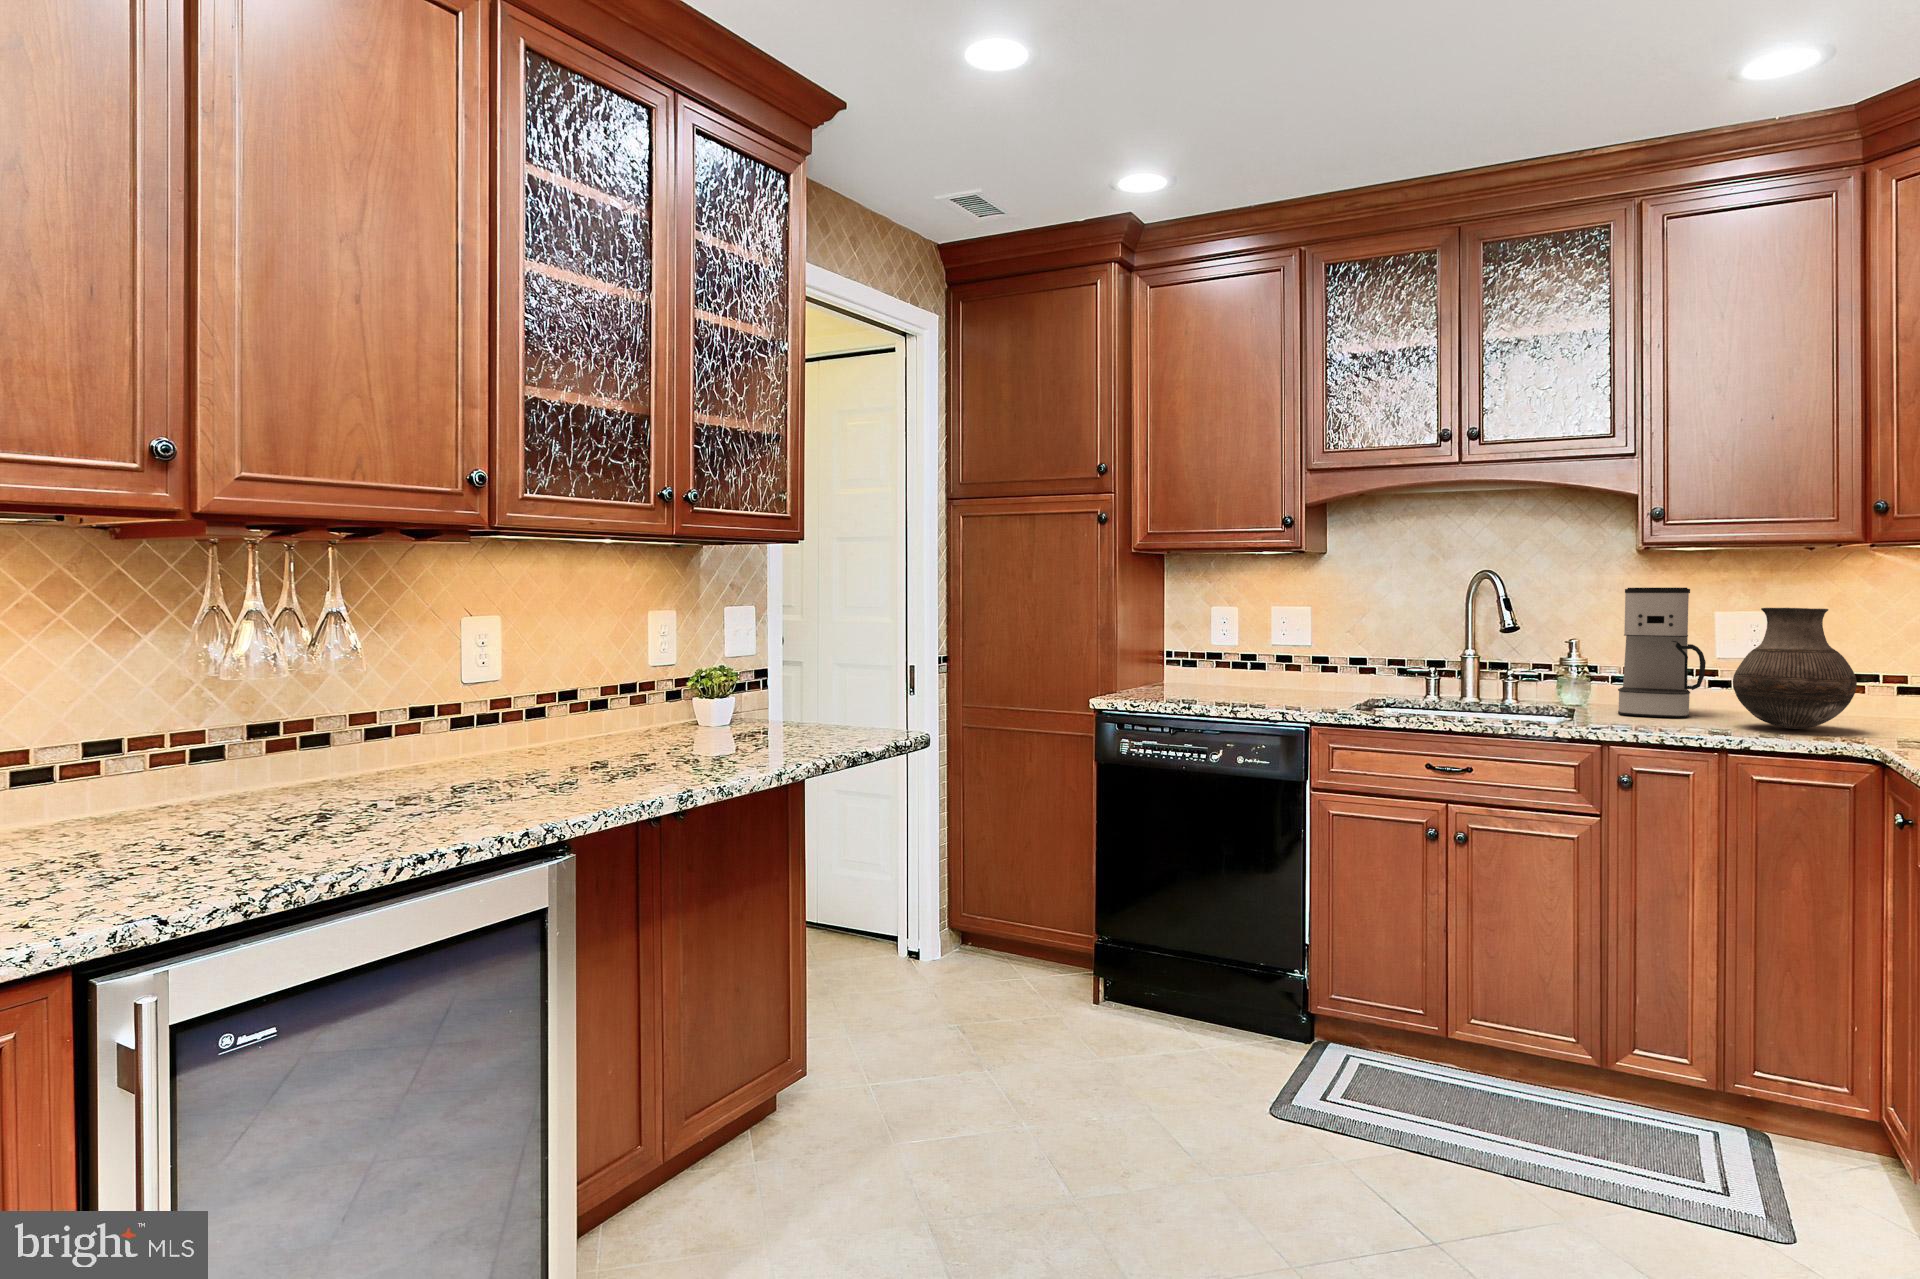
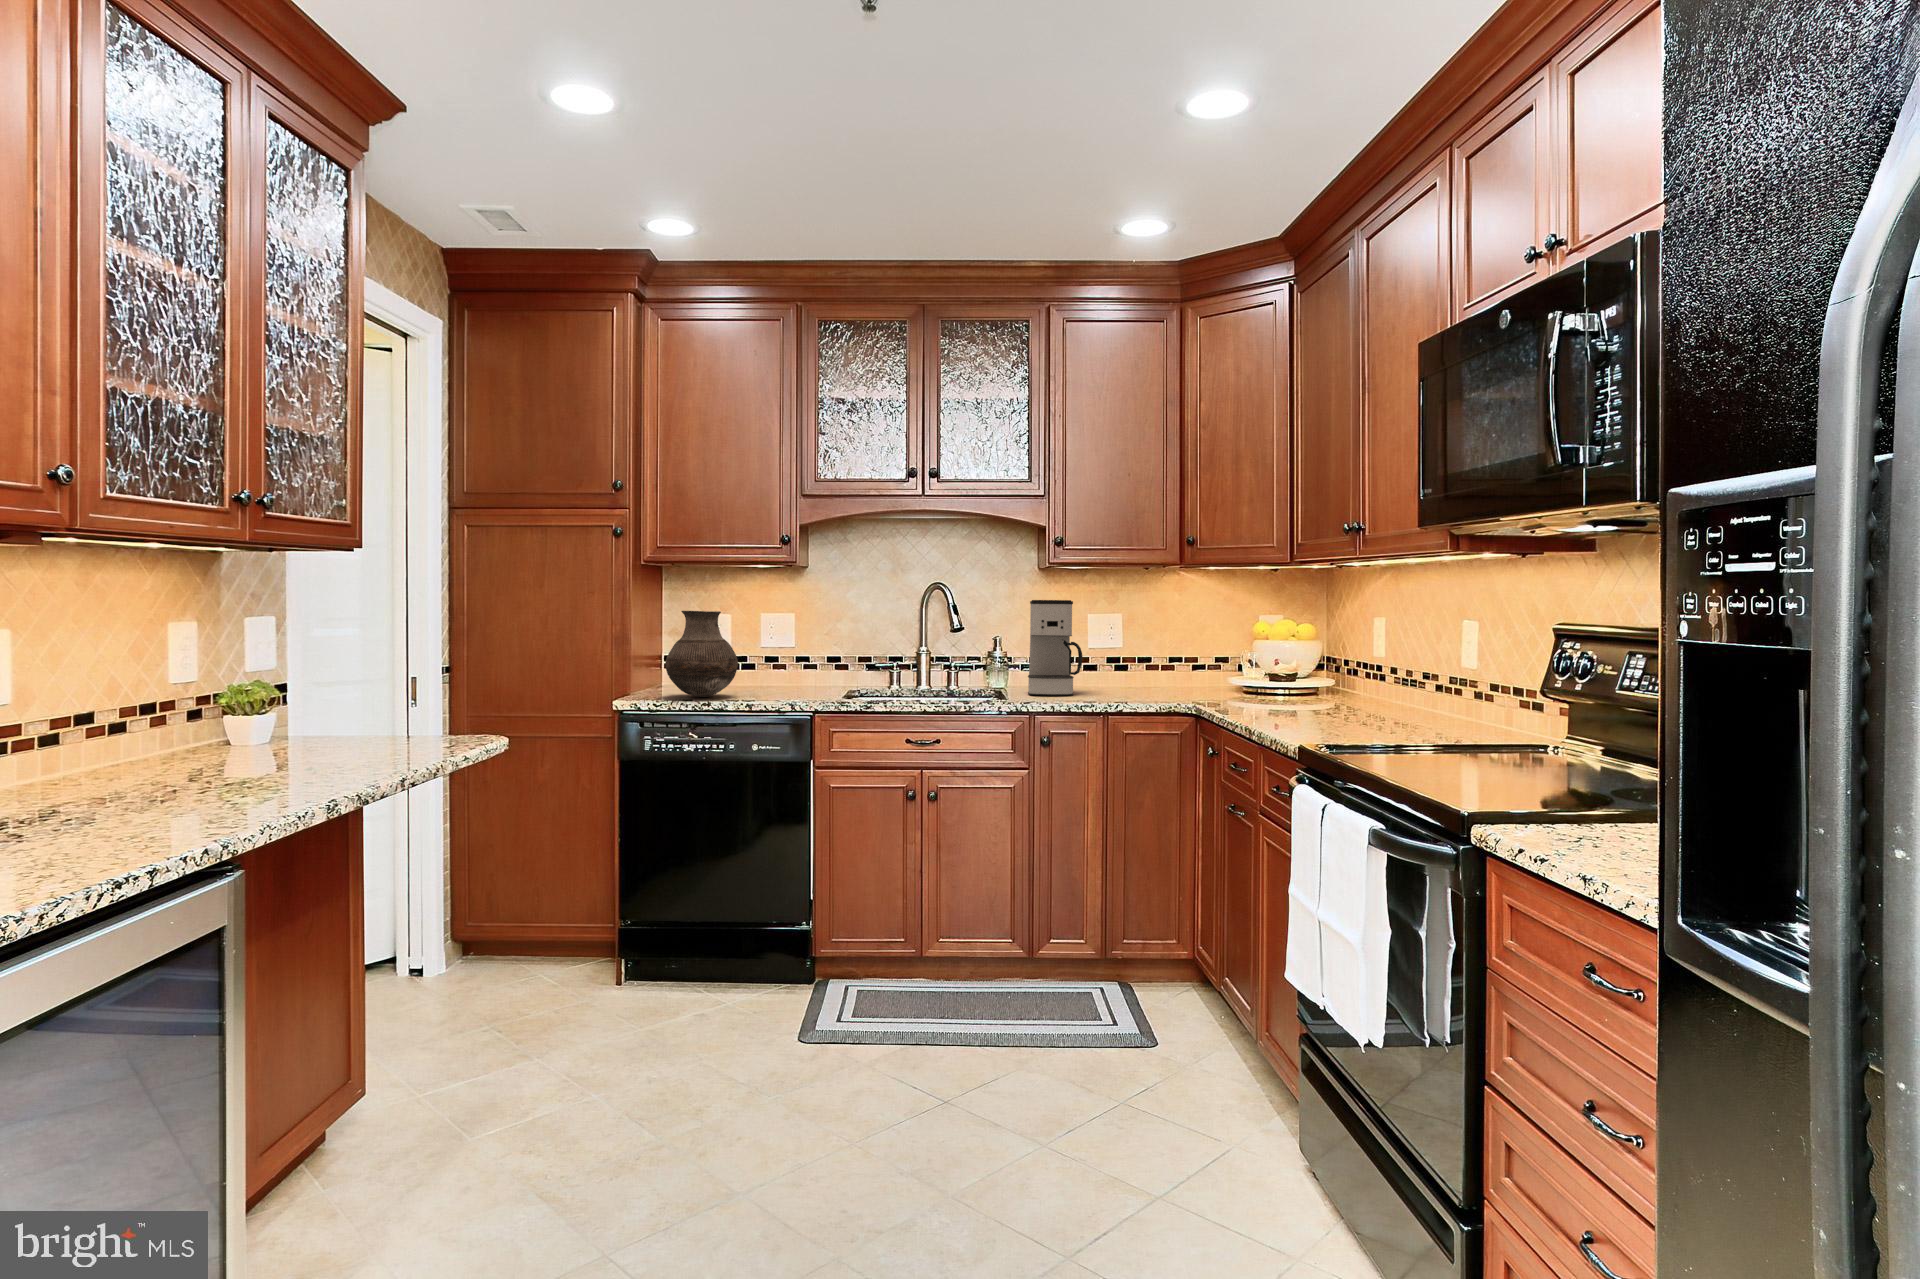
vase: present [1733,608,1857,729] -> present [665,611,738,697]

